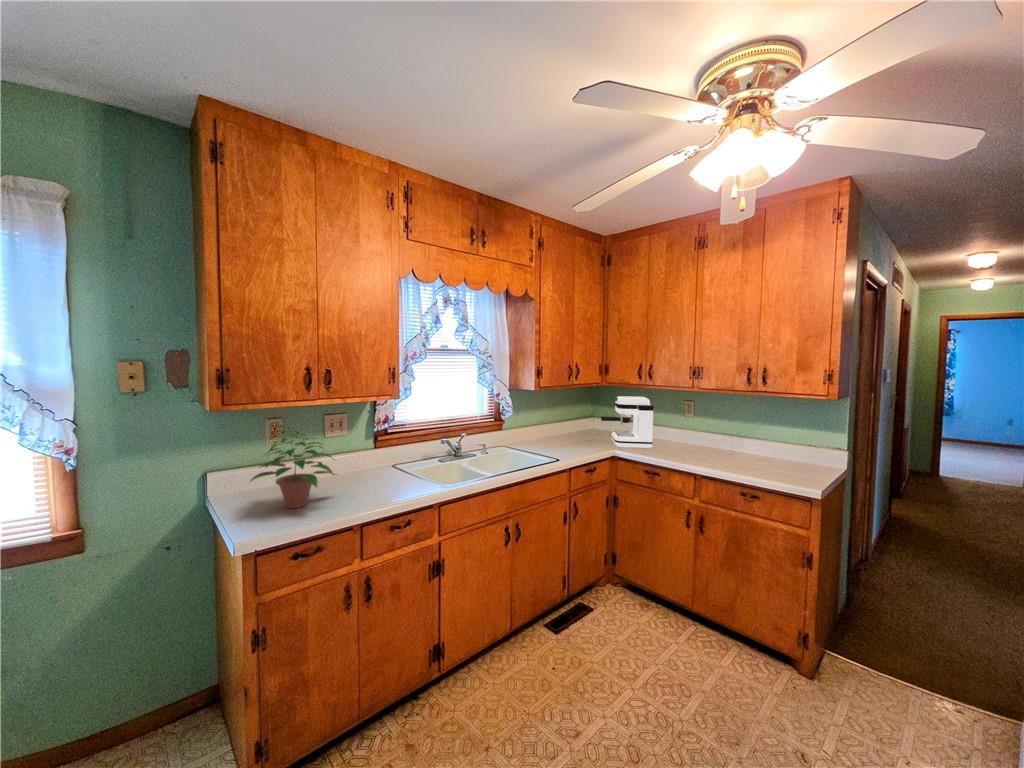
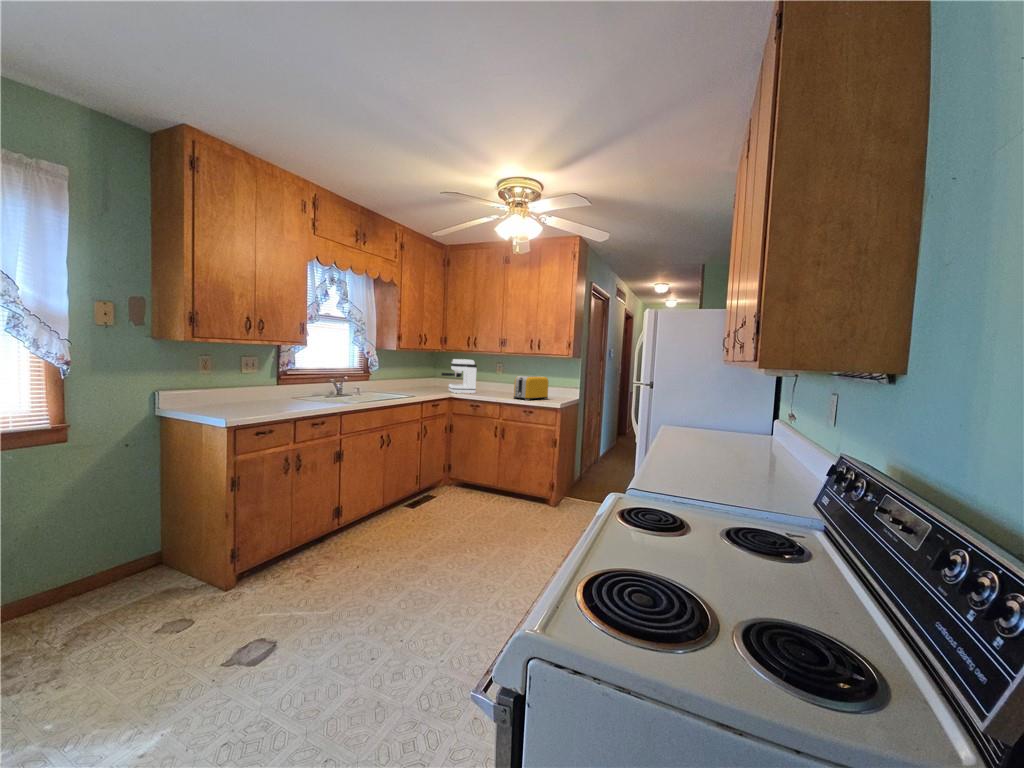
potted plant: present [250,426,334,508] -> none [211,355,273,410]
toaster: none [718,427,783,474] -> present [514,376,549,400]

